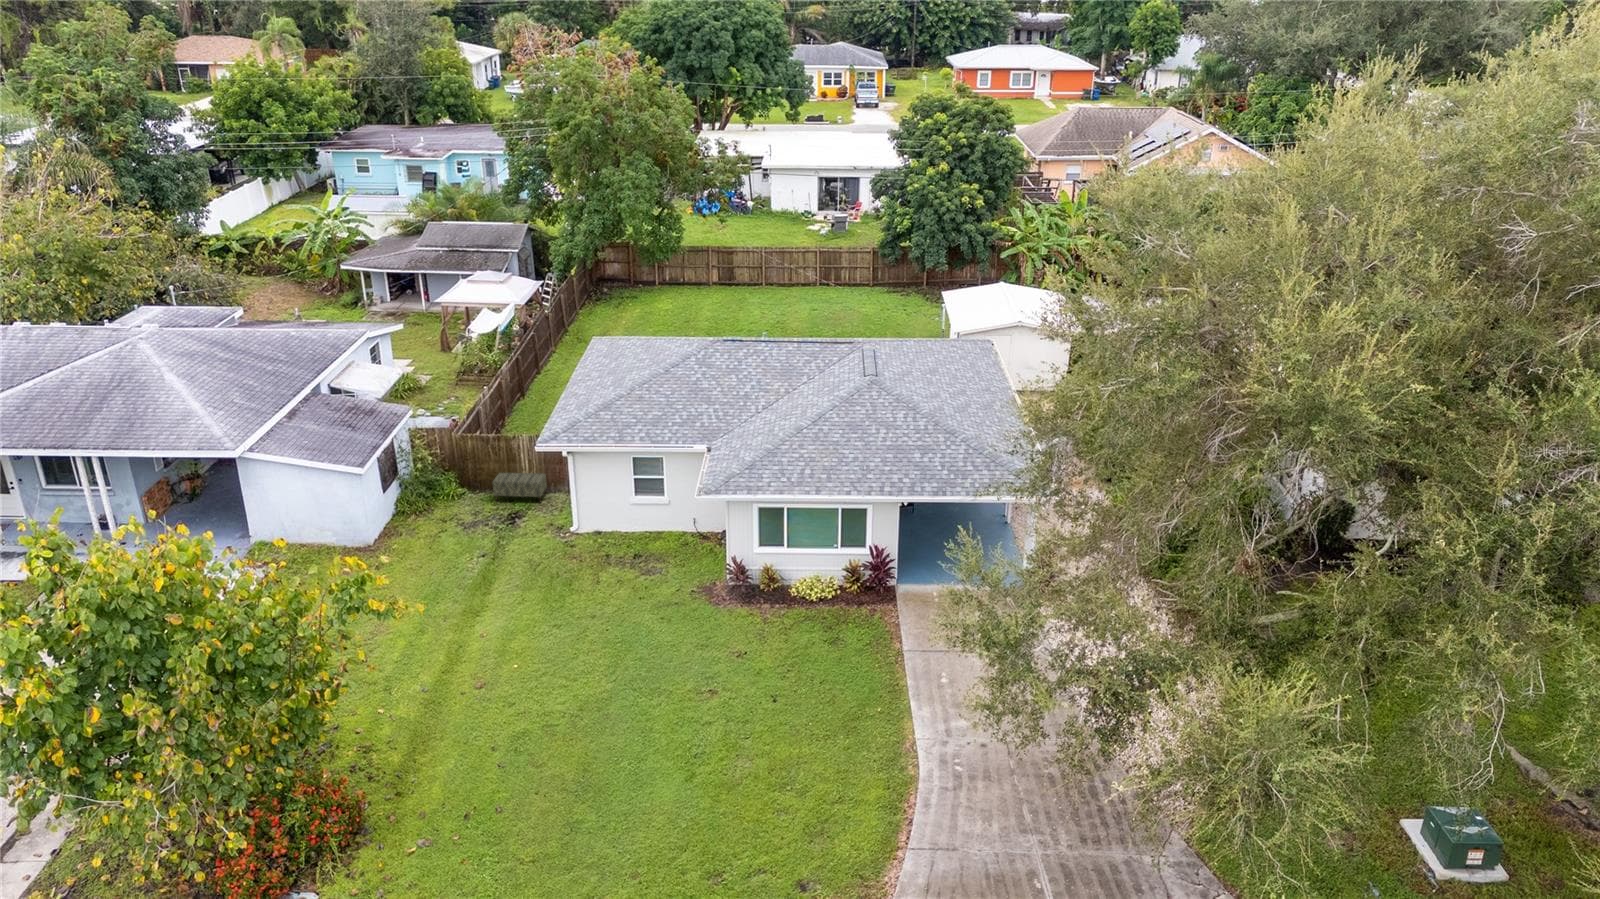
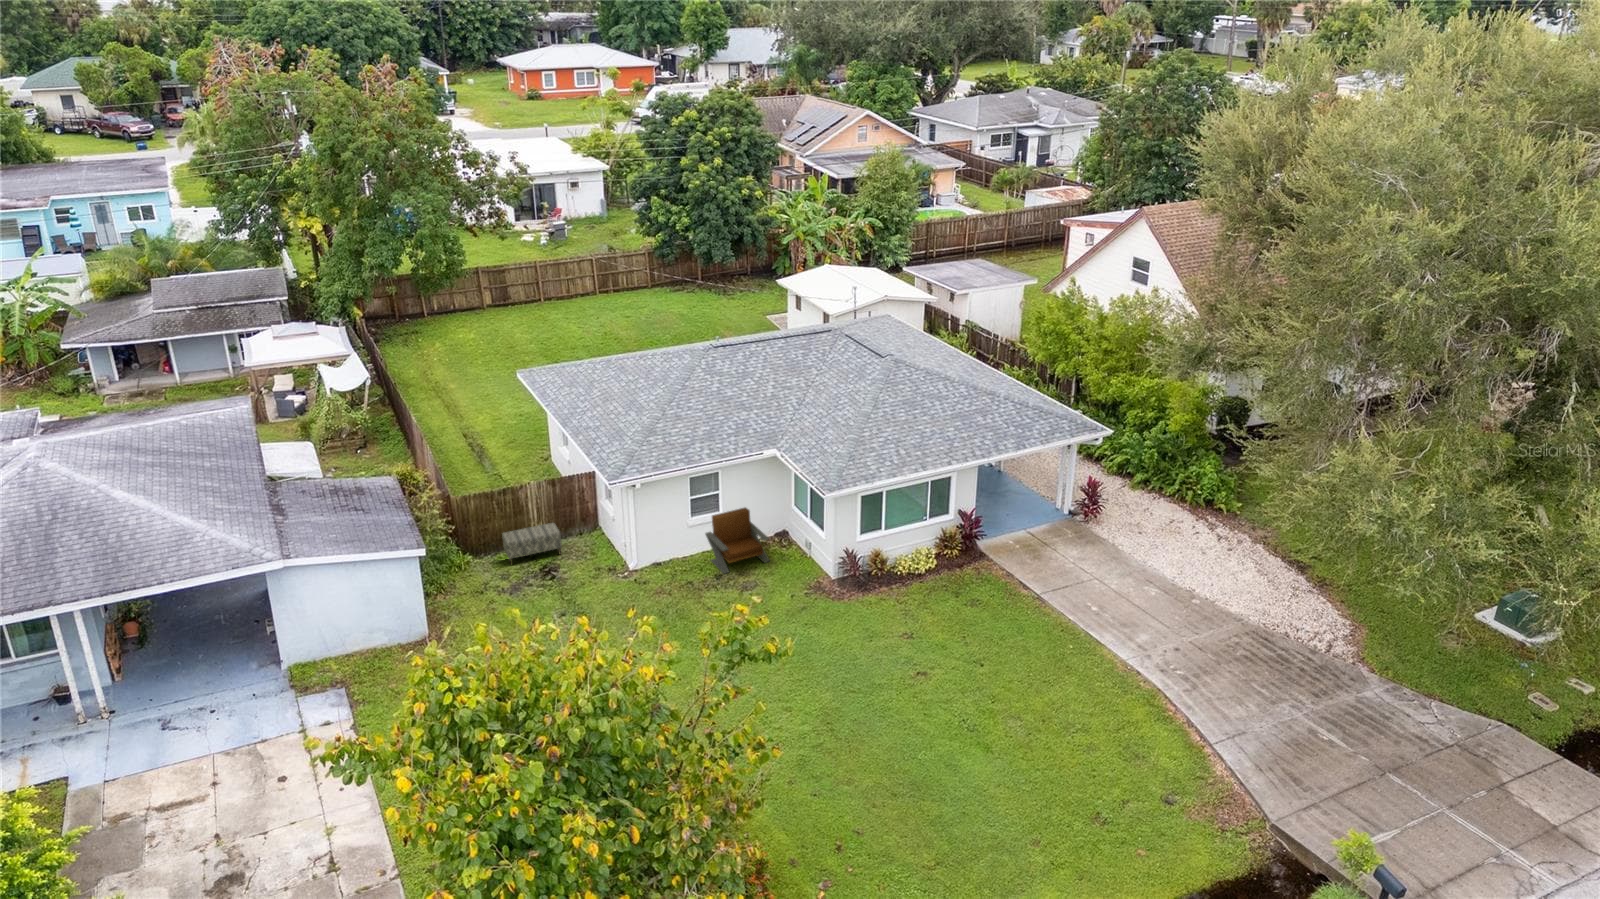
lounge chair: none [640,496,695,553] -> present [705,508,769,574]

